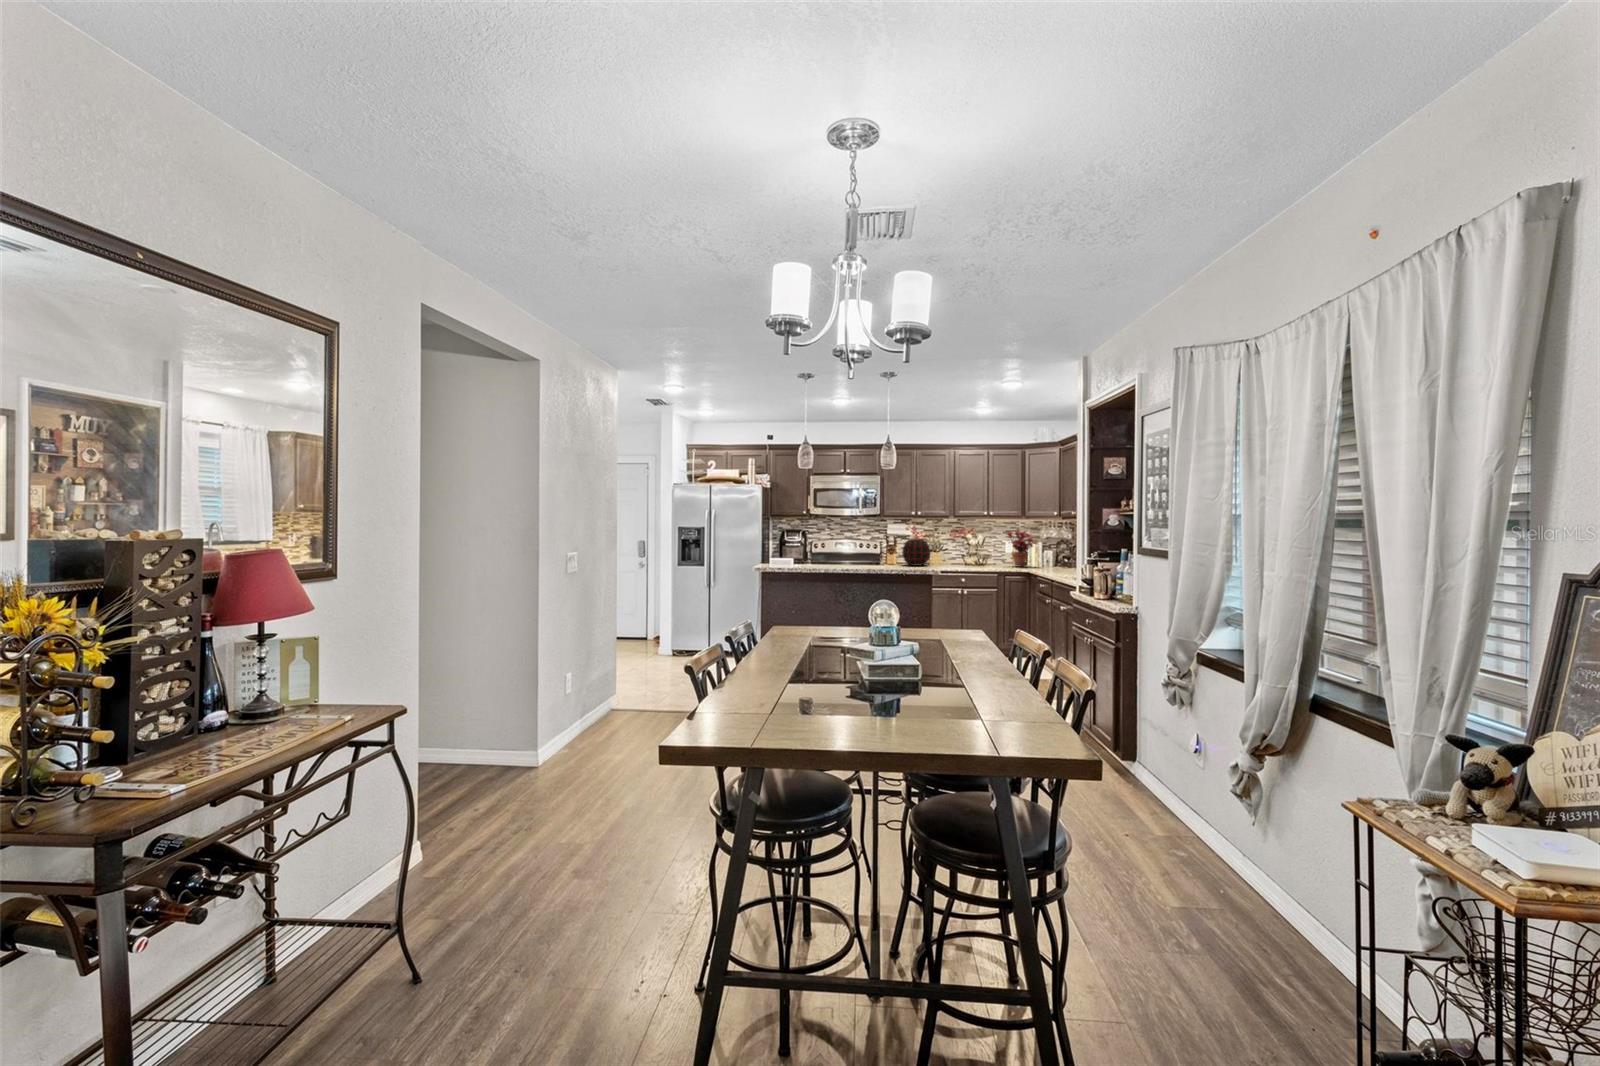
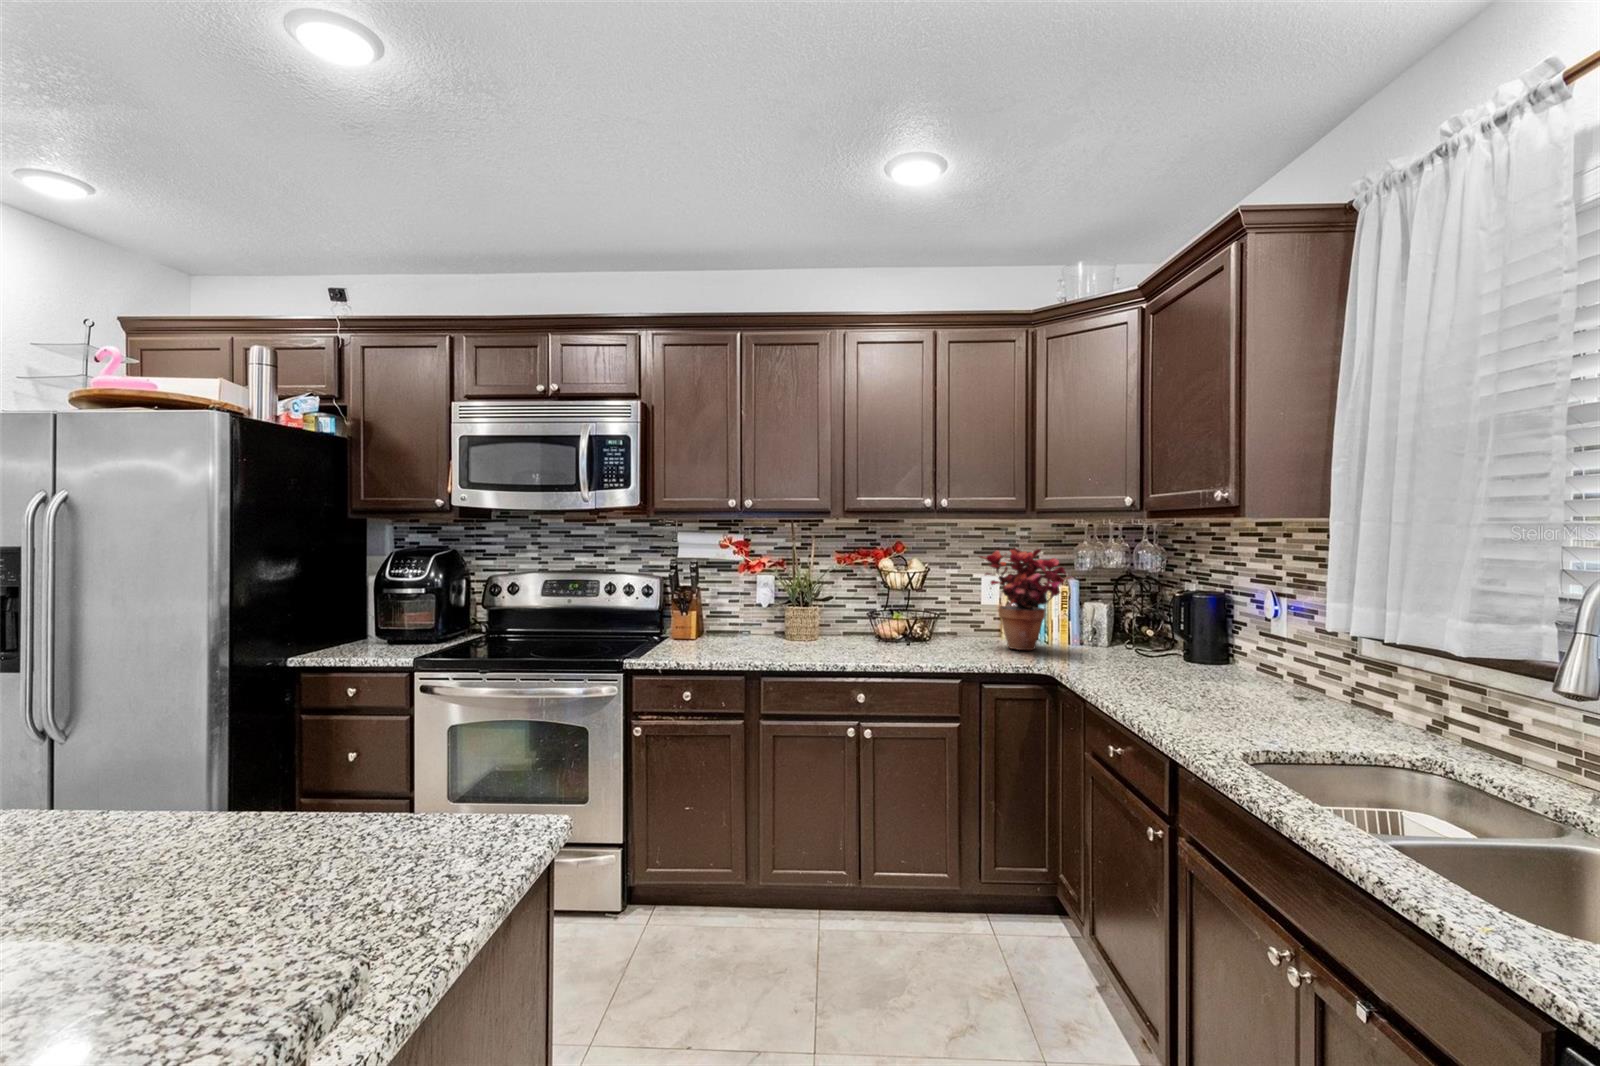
decorative vase: present [902,539,930,566] -> none [707,571,783,646]

